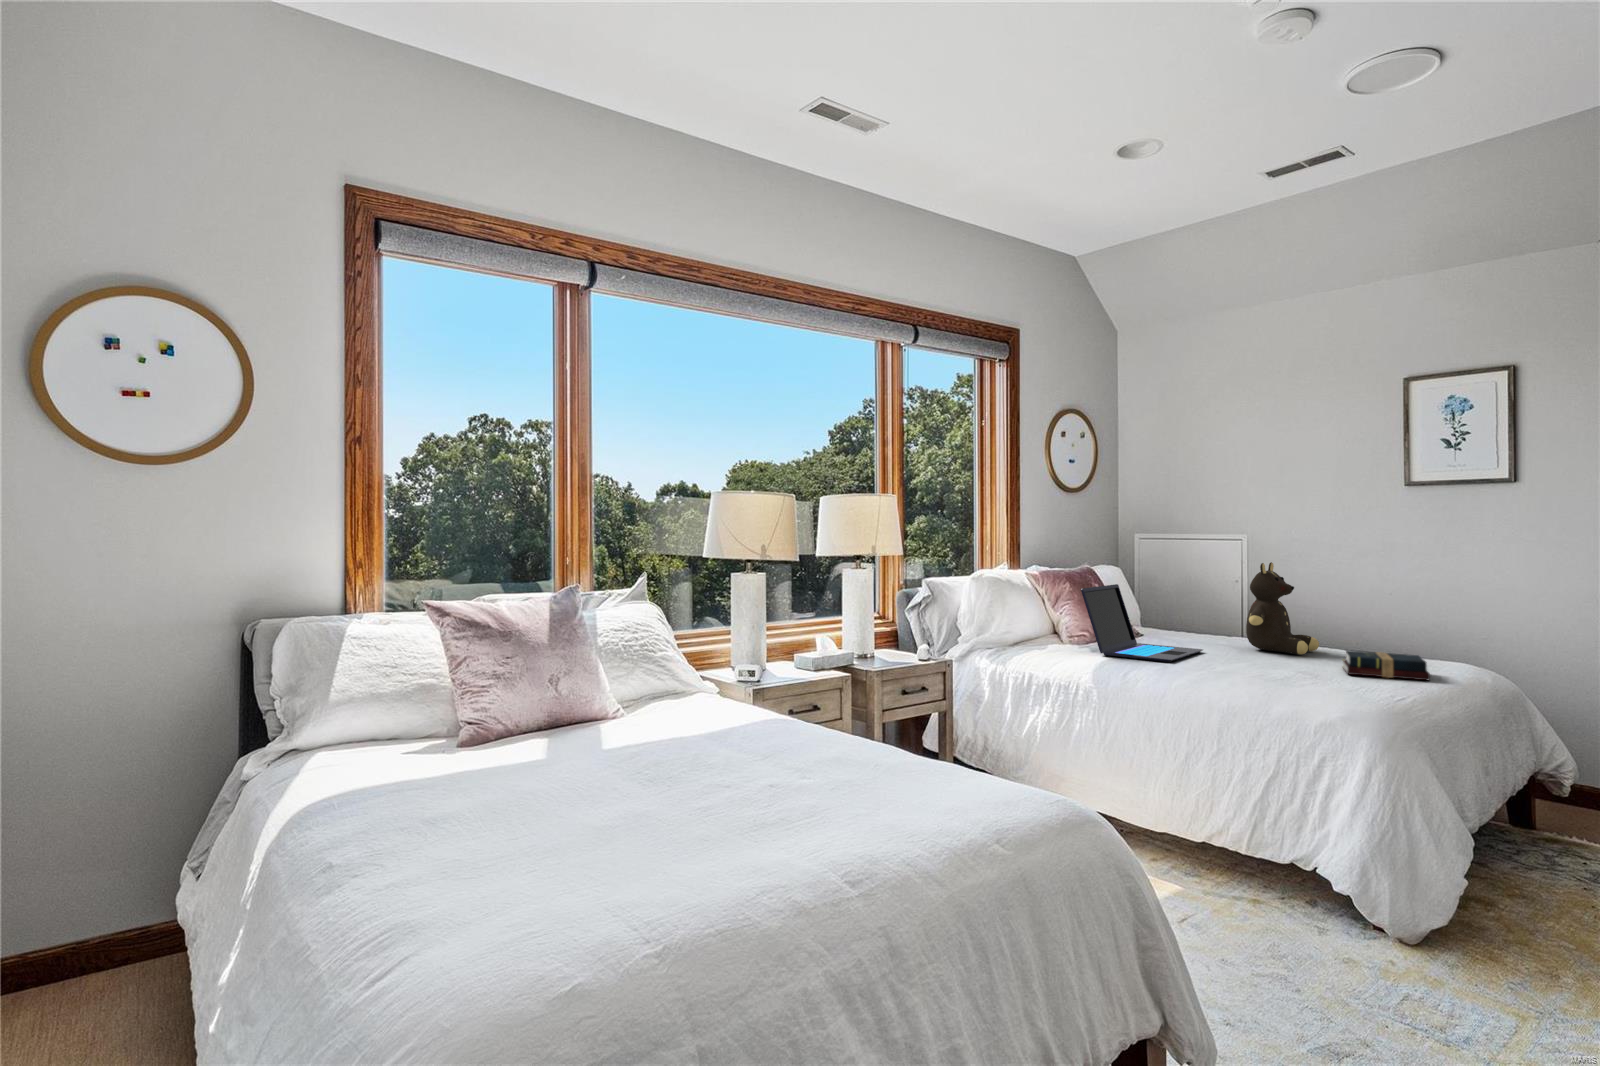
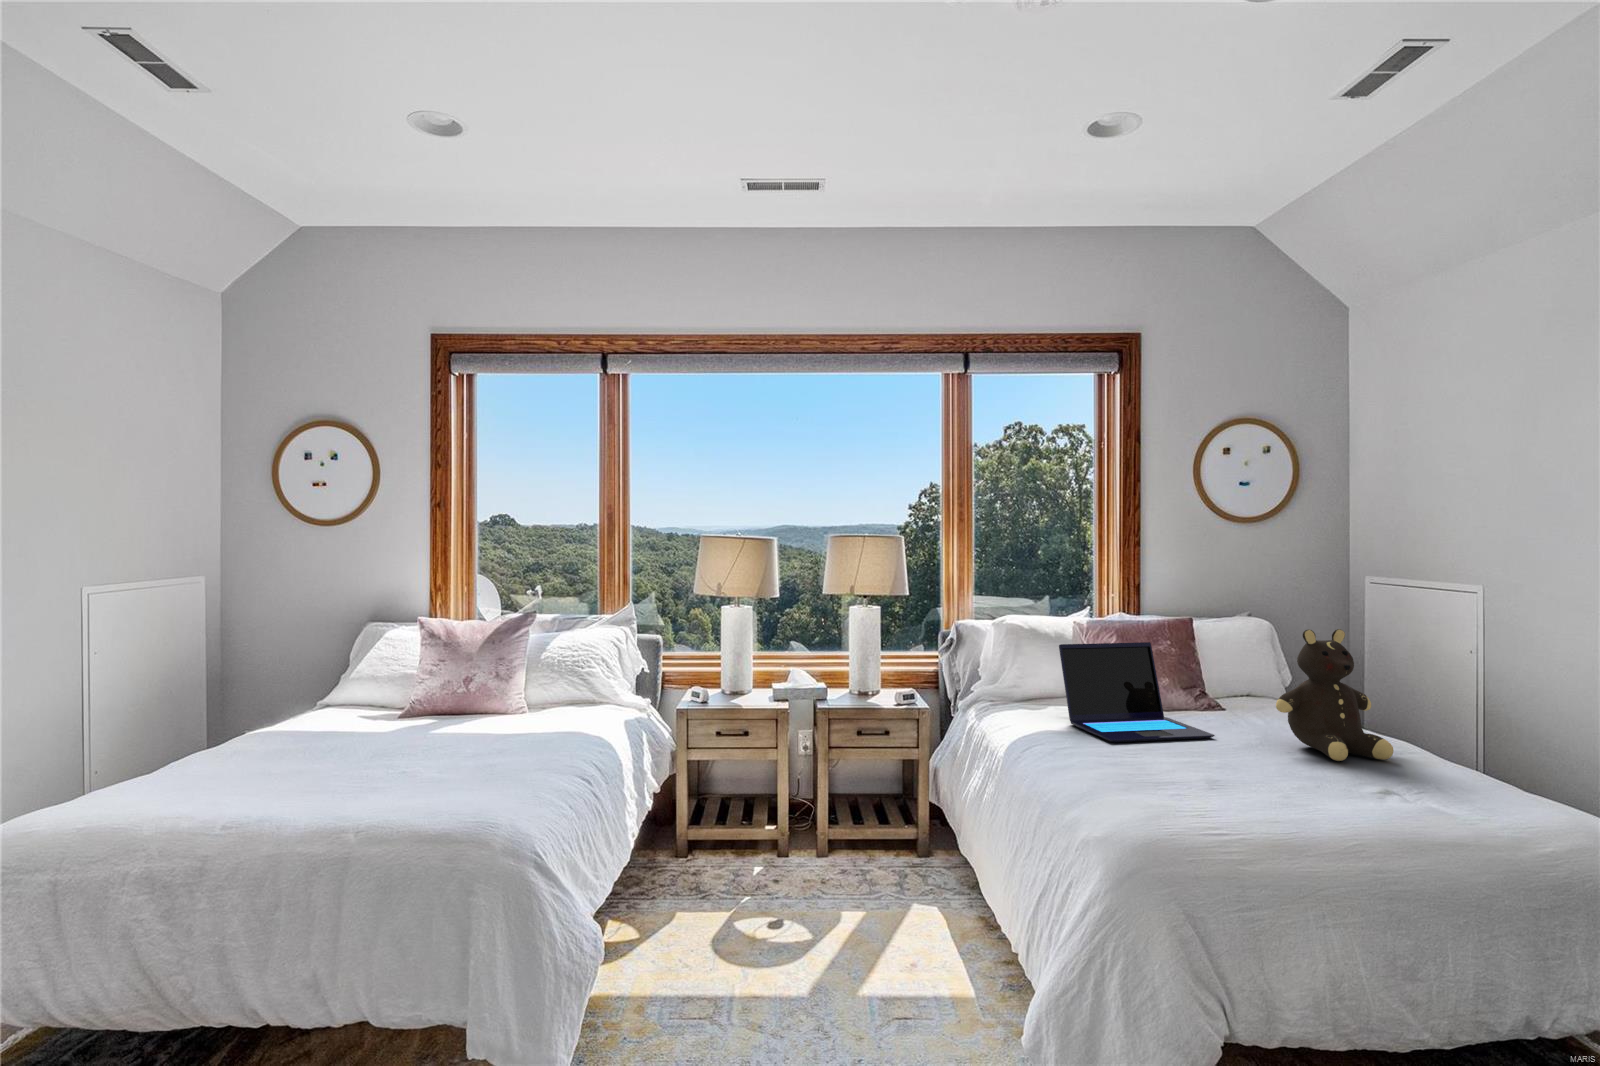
hardback book: present [1343,650,1430,680] -> none [1273,761,1414,821]

